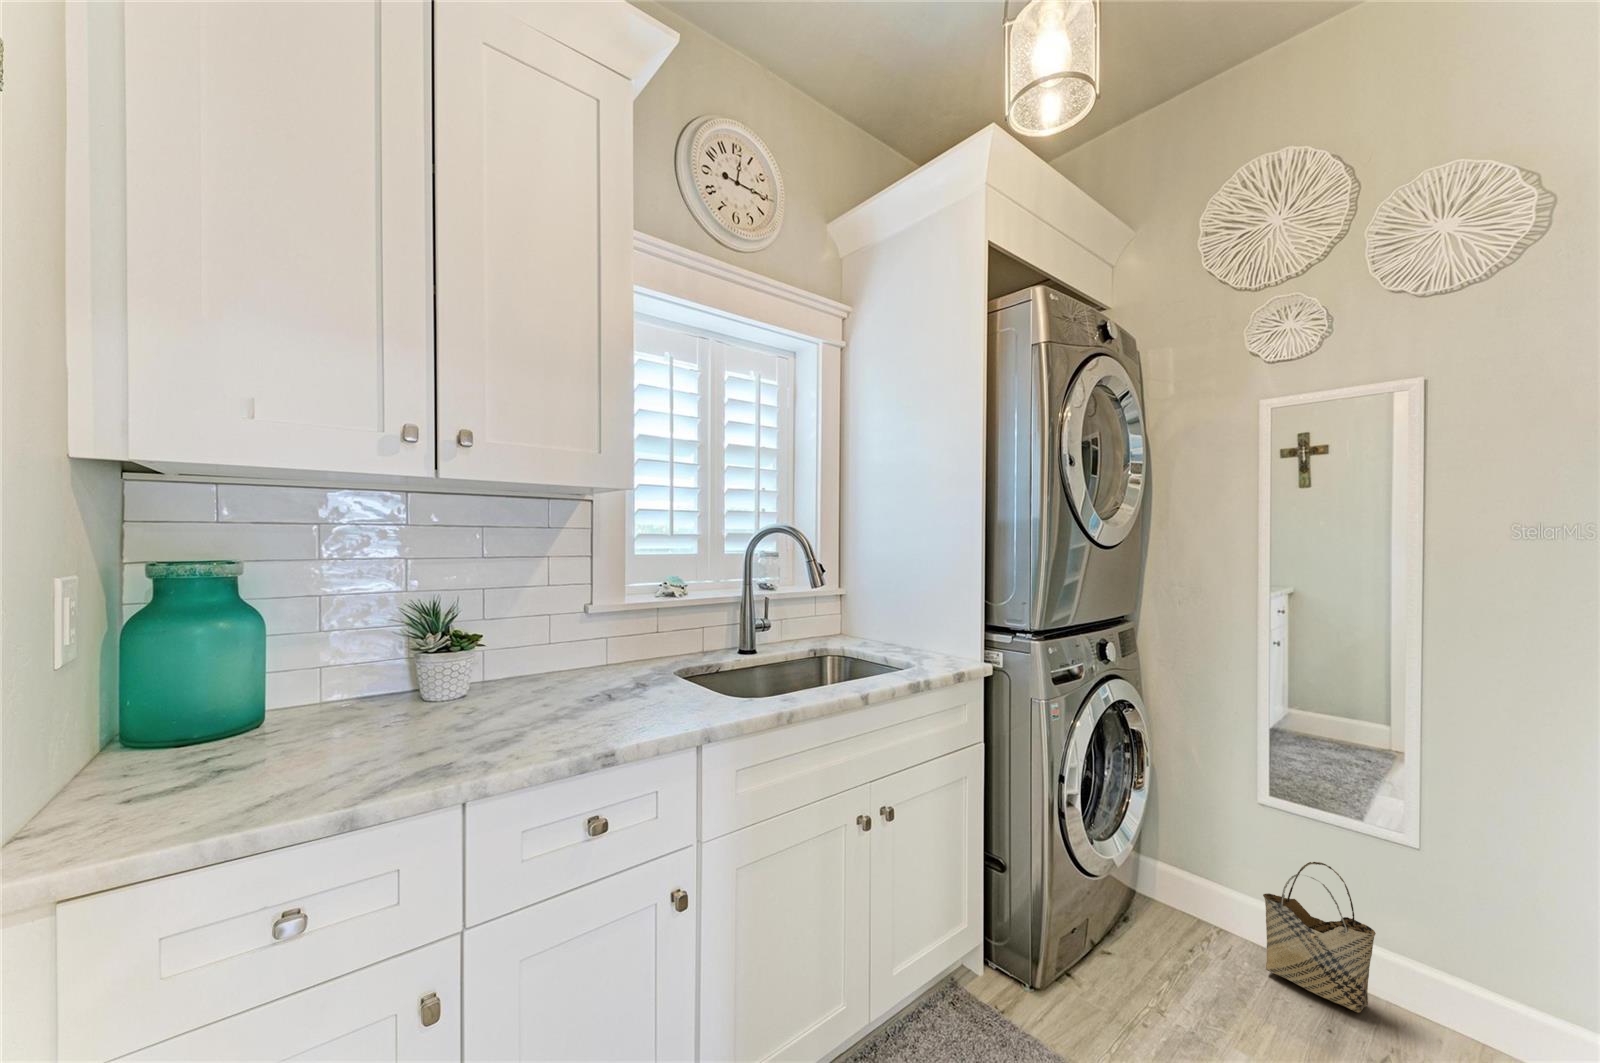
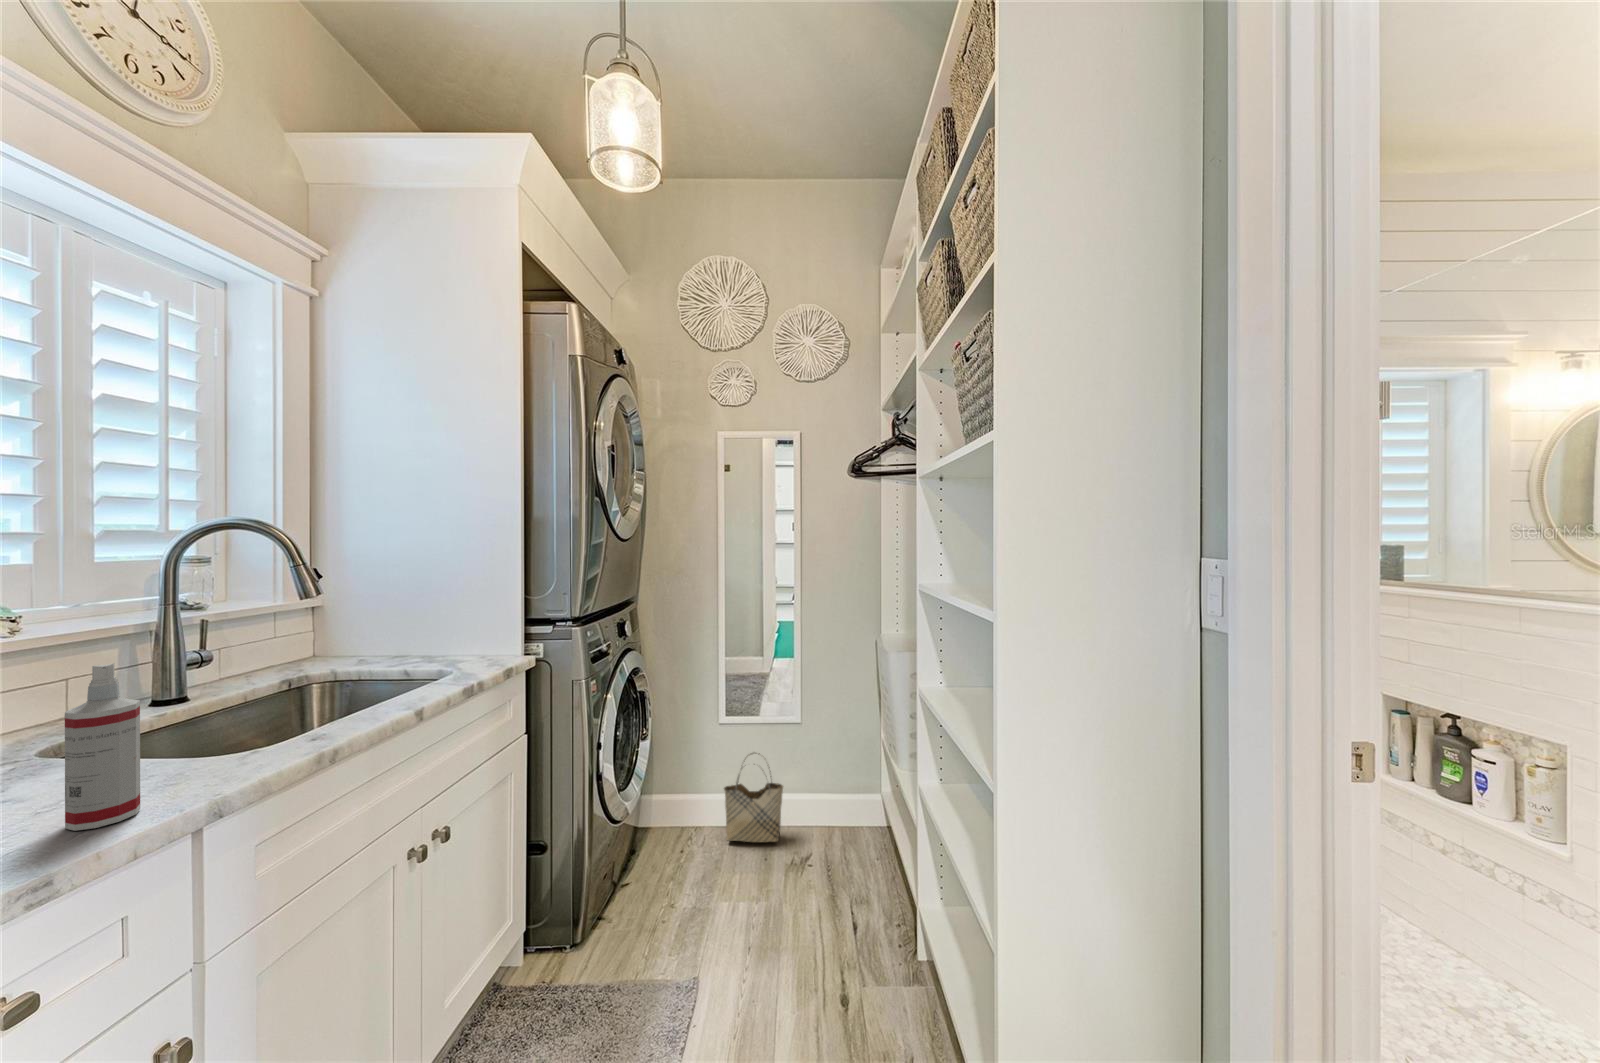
spray bottle: none [656,619,687,720] -> present [65,663,140,831]

